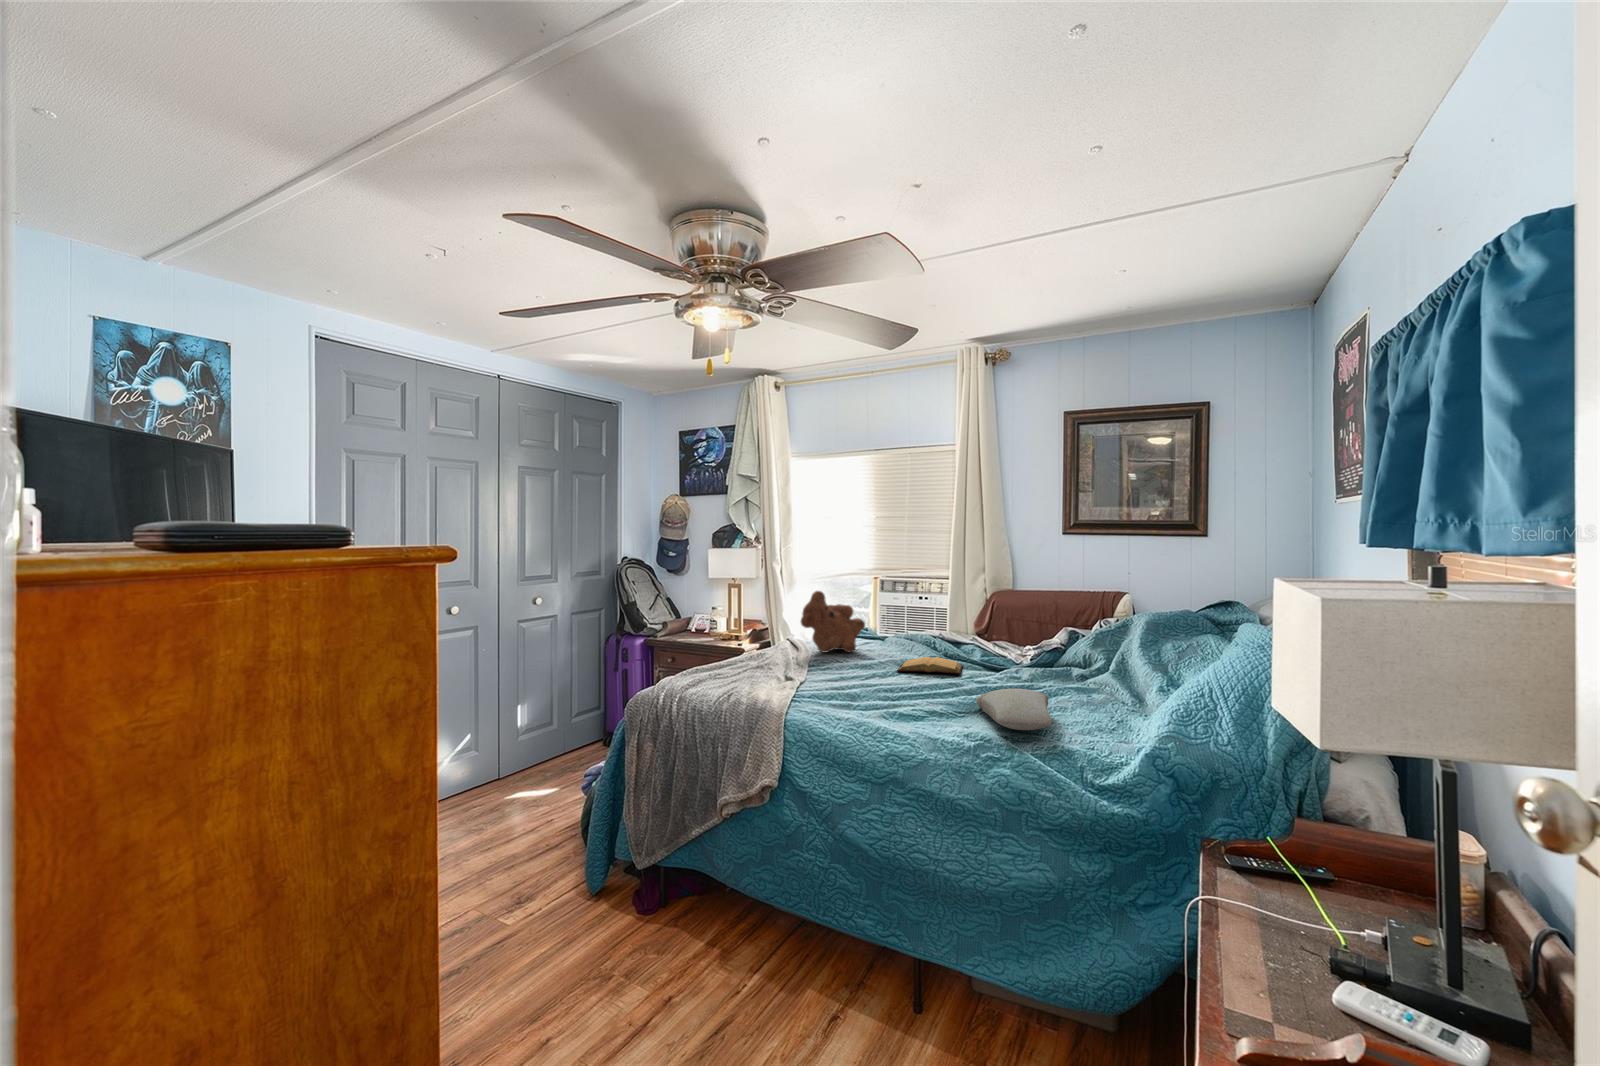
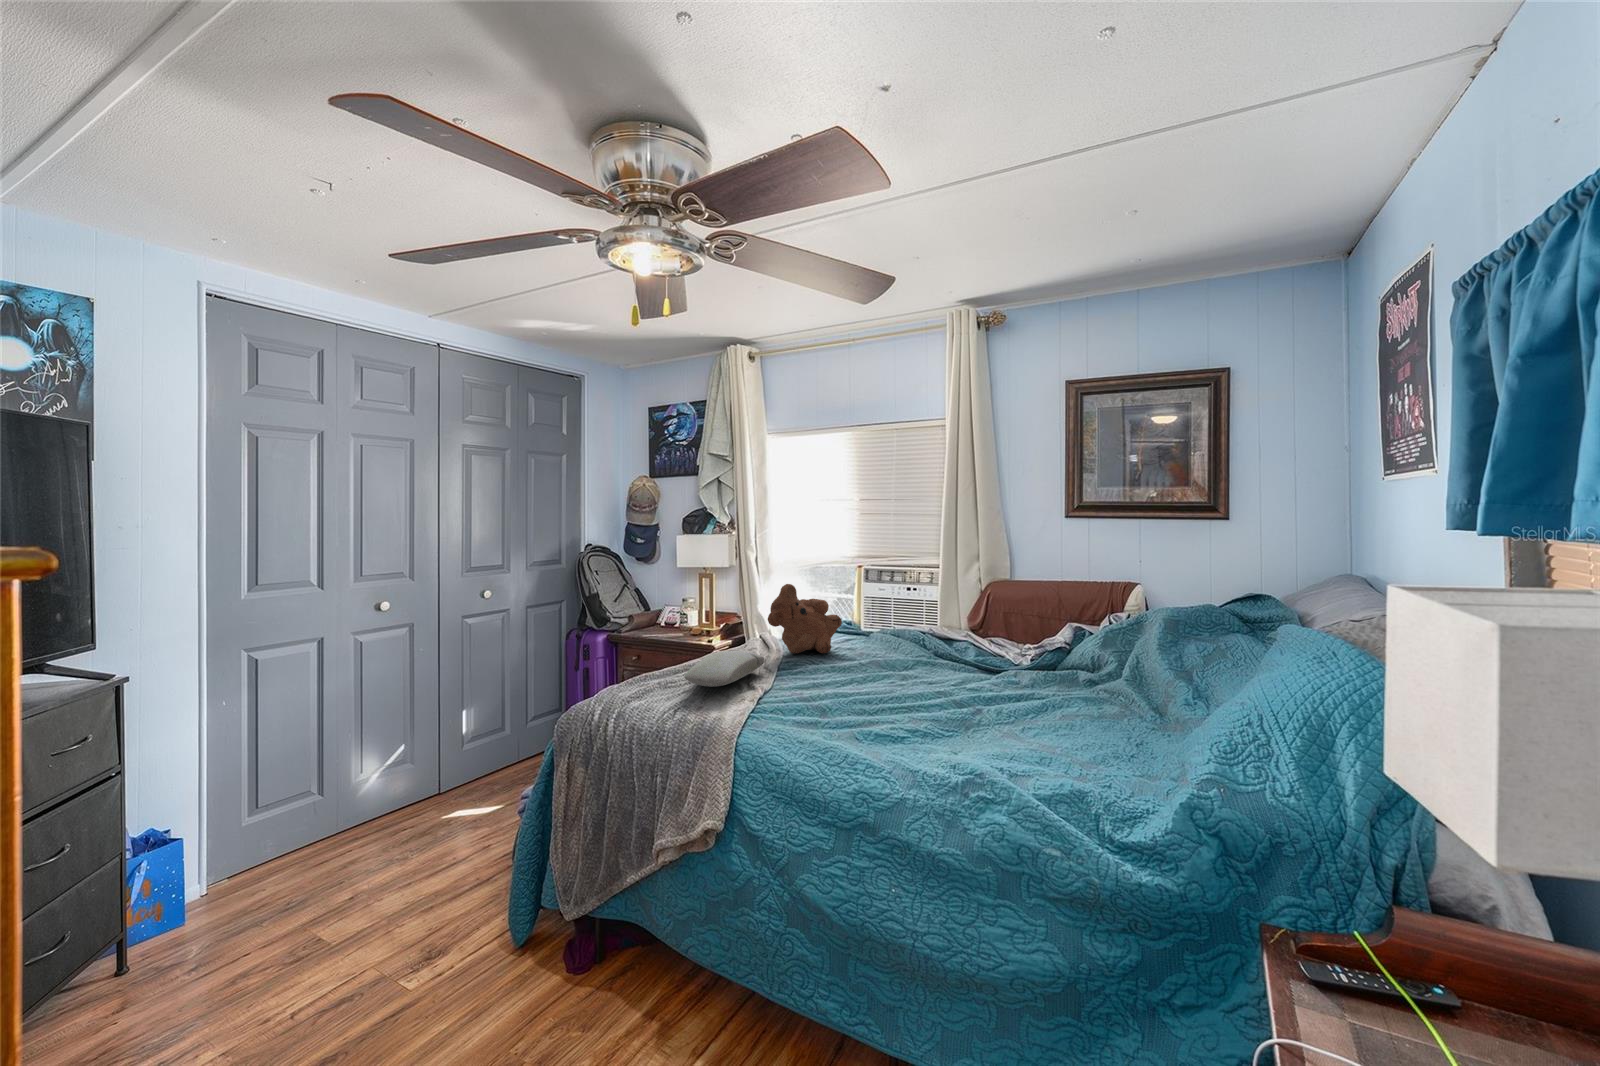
book: present [897,657,963,674] -> none [875,660,951,682]
pillow: present [976,689,1052,730] -> present [684,651,764,687]

